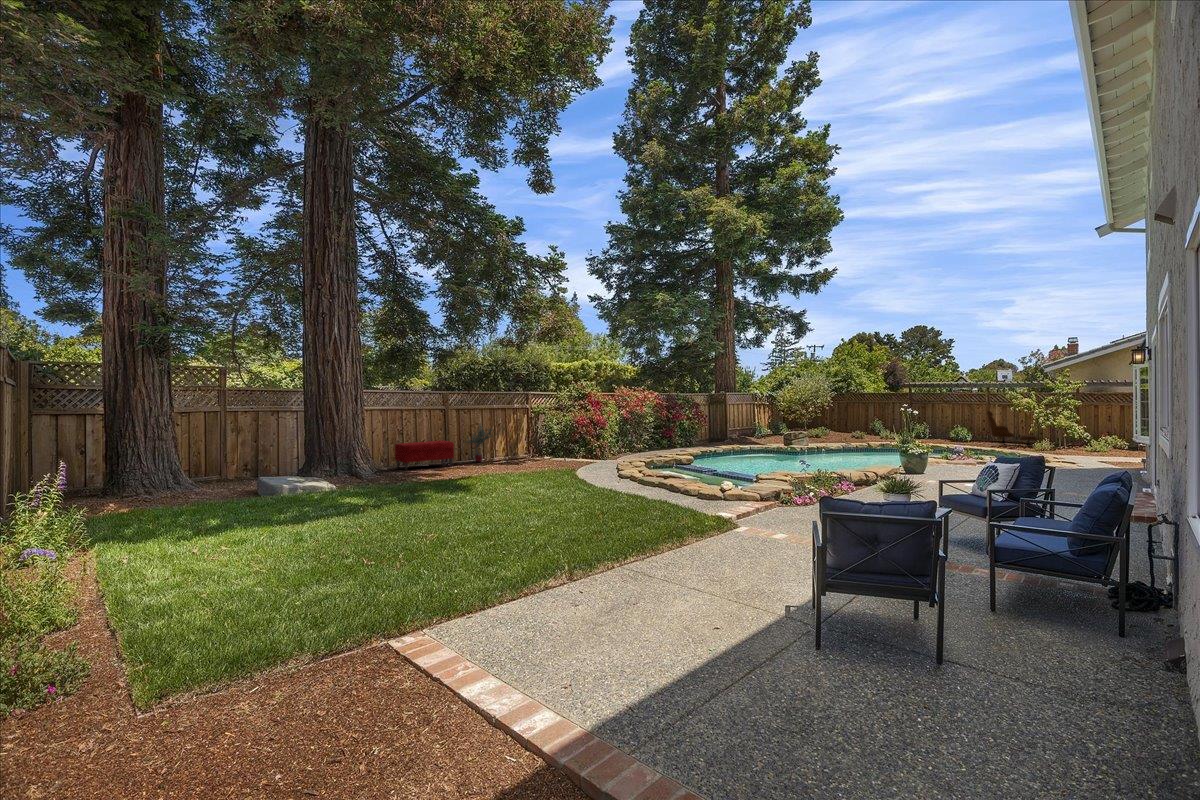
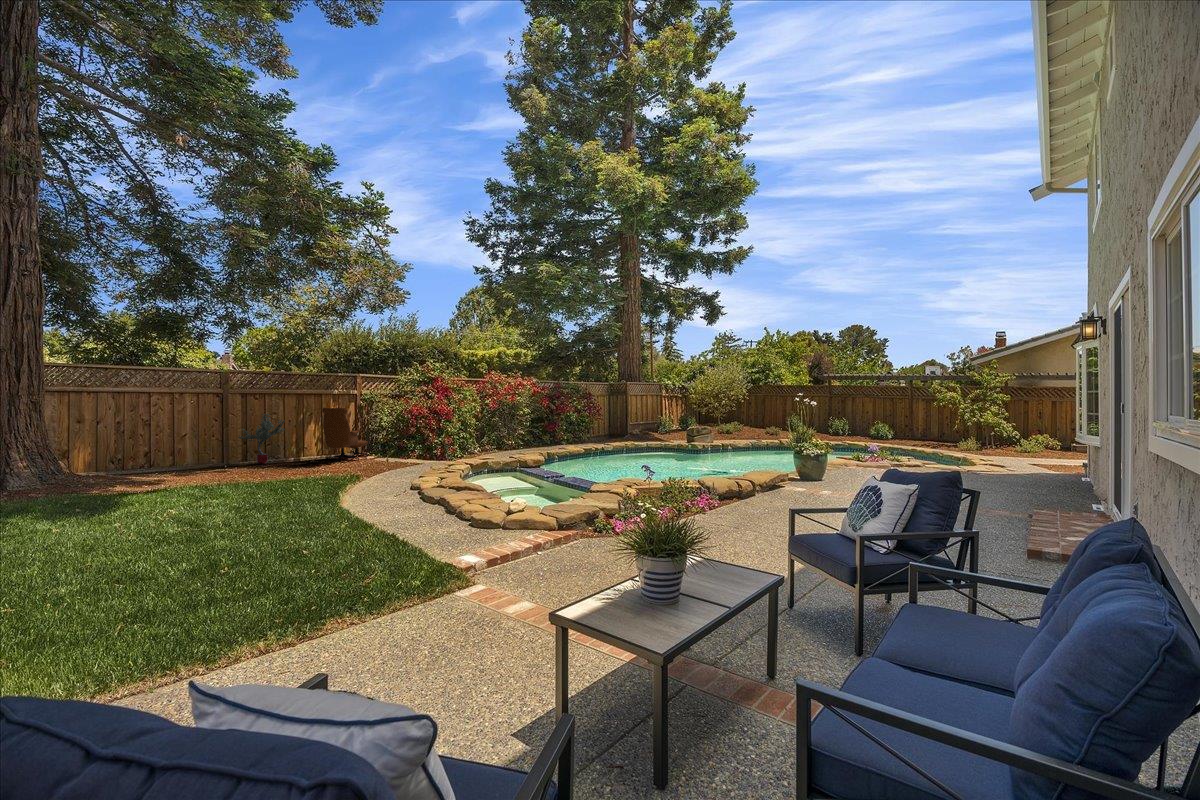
lounge chair: present [987,411,1038,446] -> present [322,408,368,462]
bench: present [395,440,454,470] -> none [120,435,213,477]

